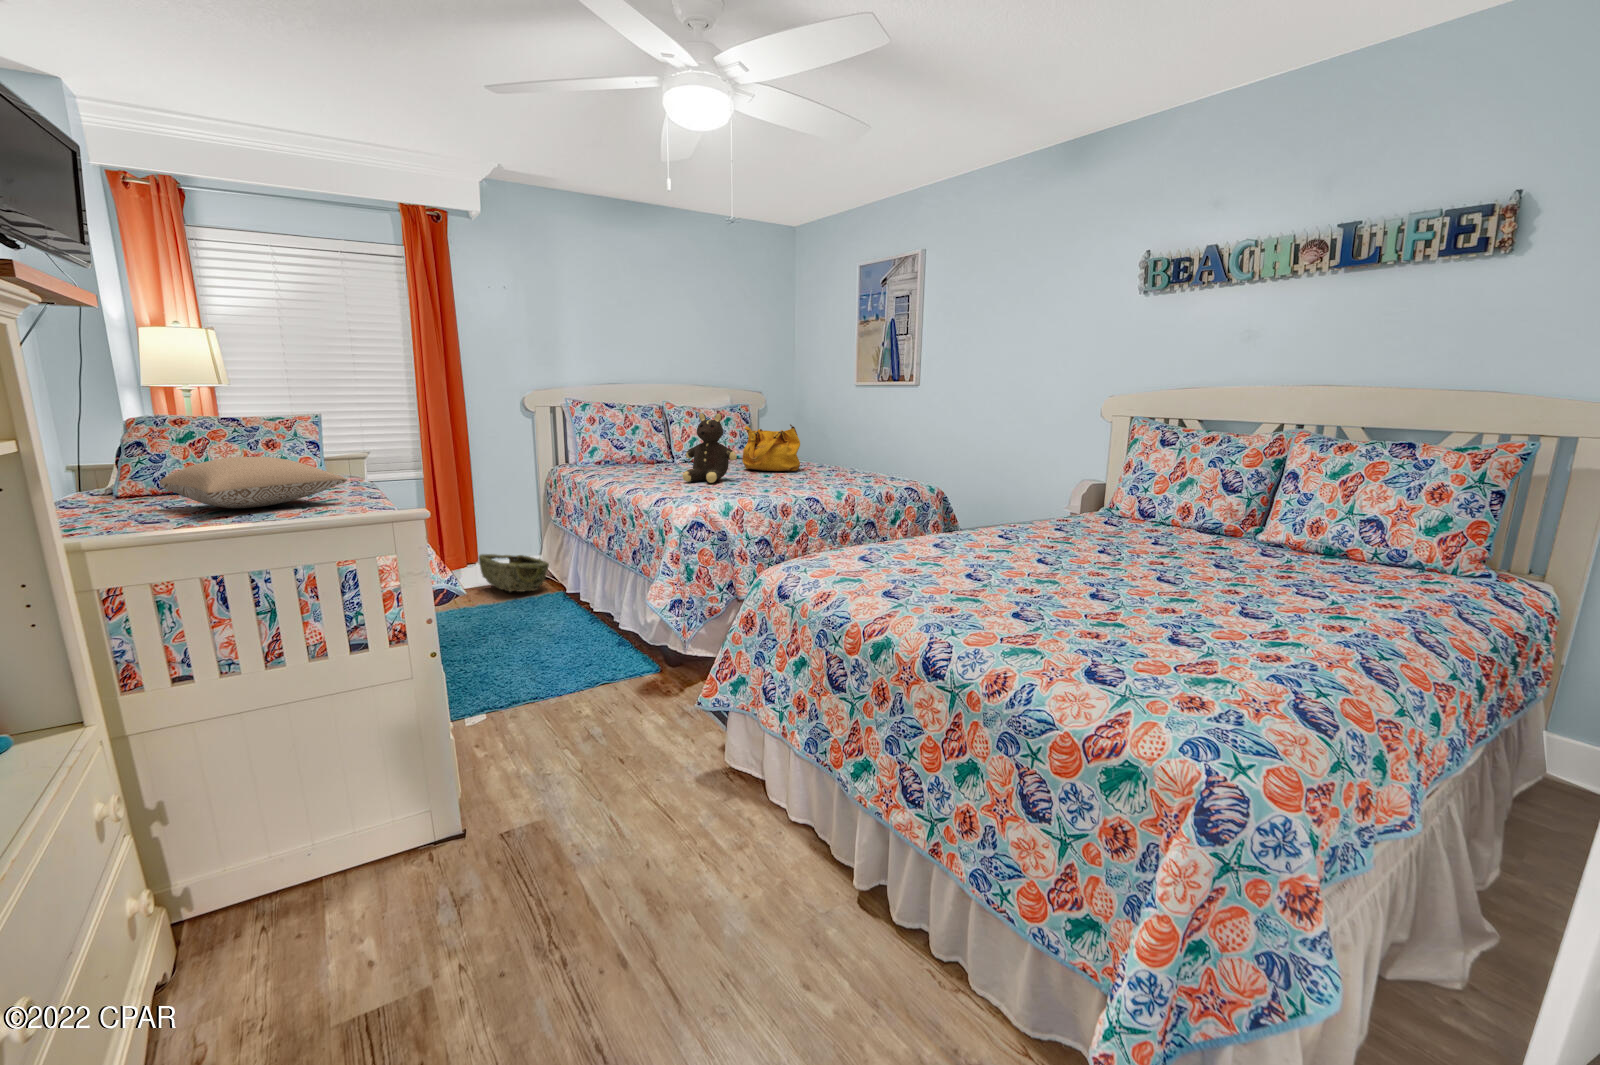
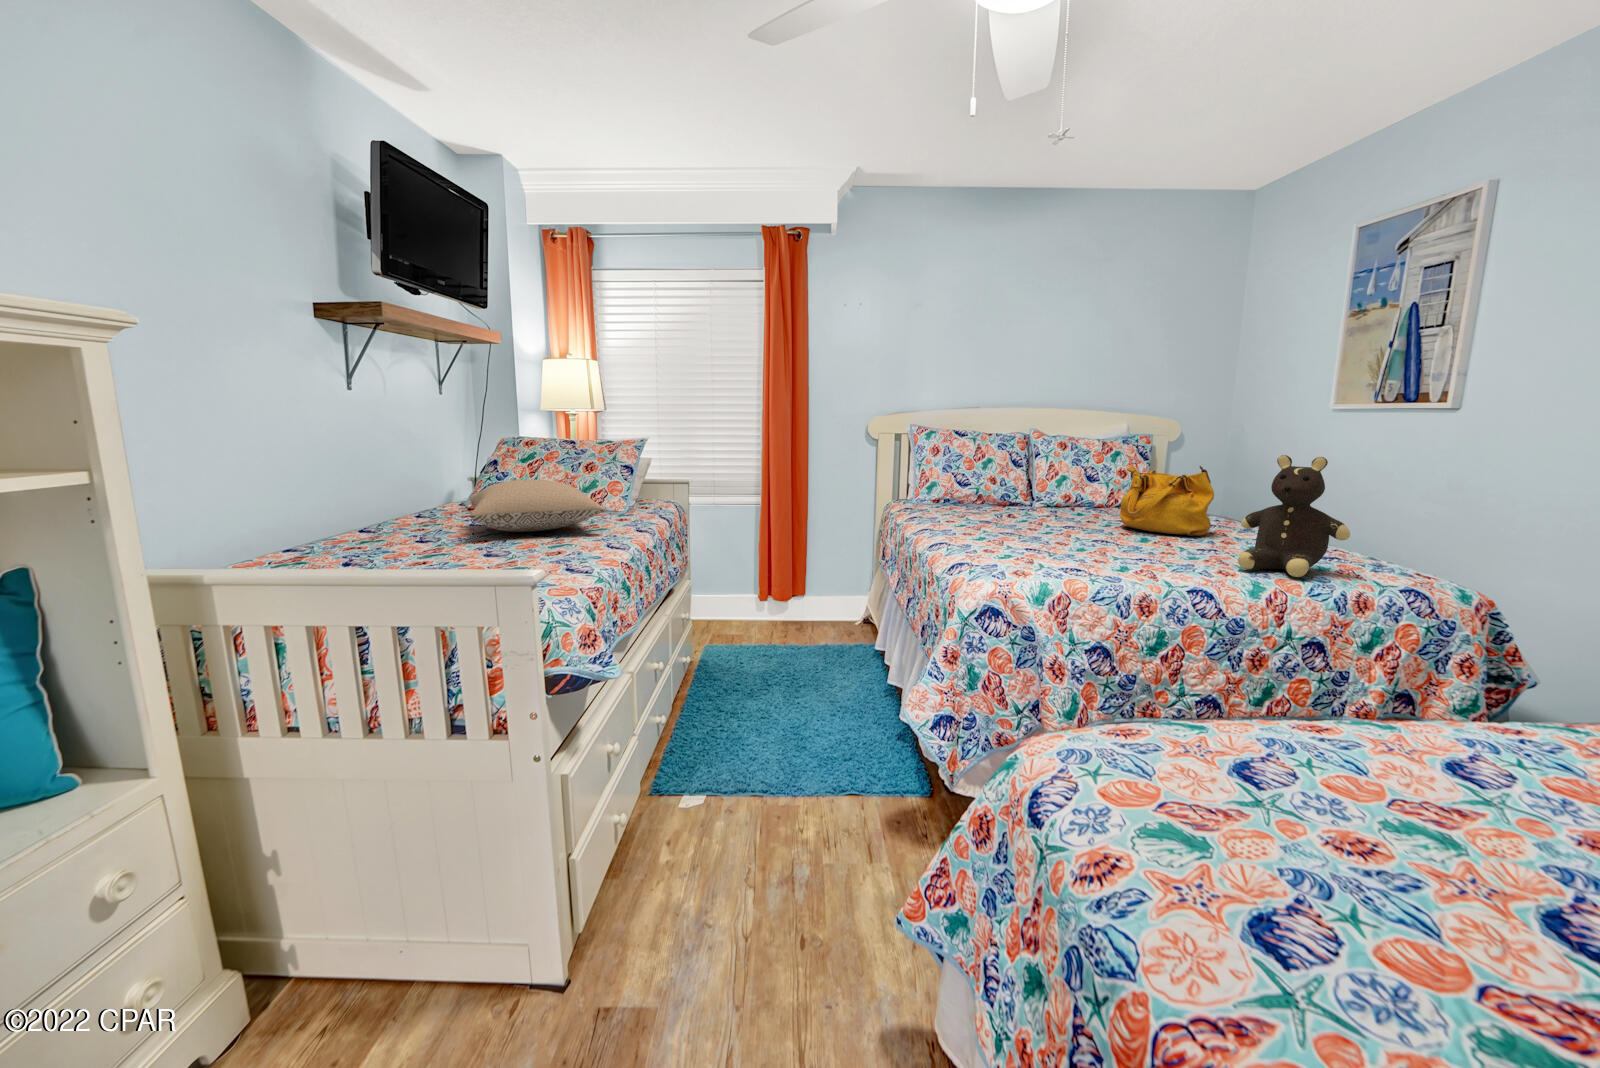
teddy bear: present [683,413,737,483] -> present [1238,455,1350,577]
woven basket: present [479,554,549,592] -> none [794,594,861,645]

